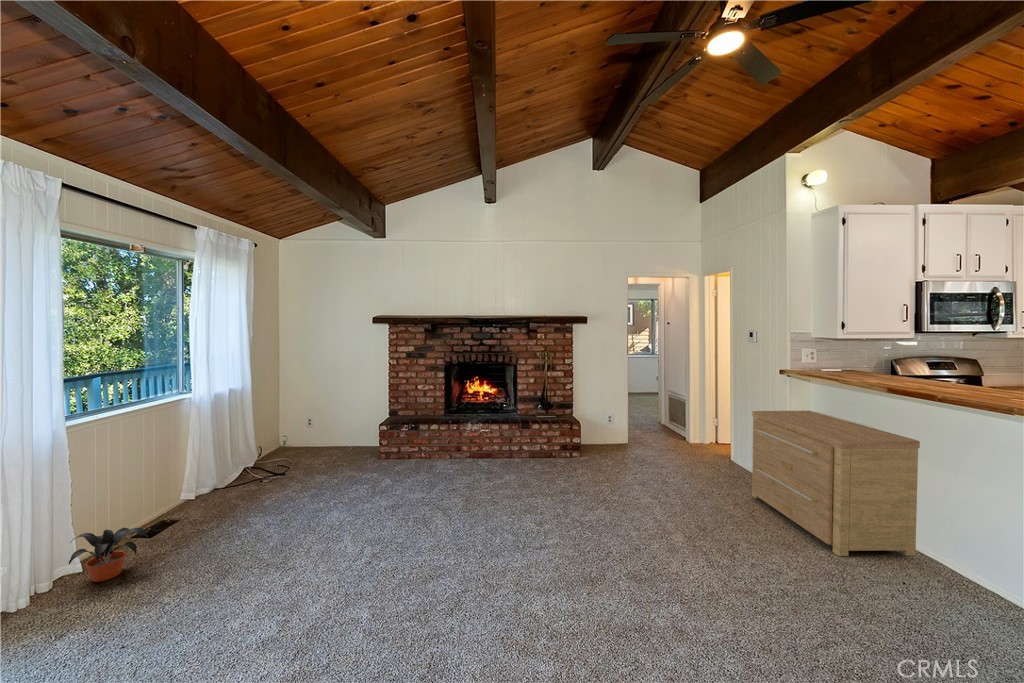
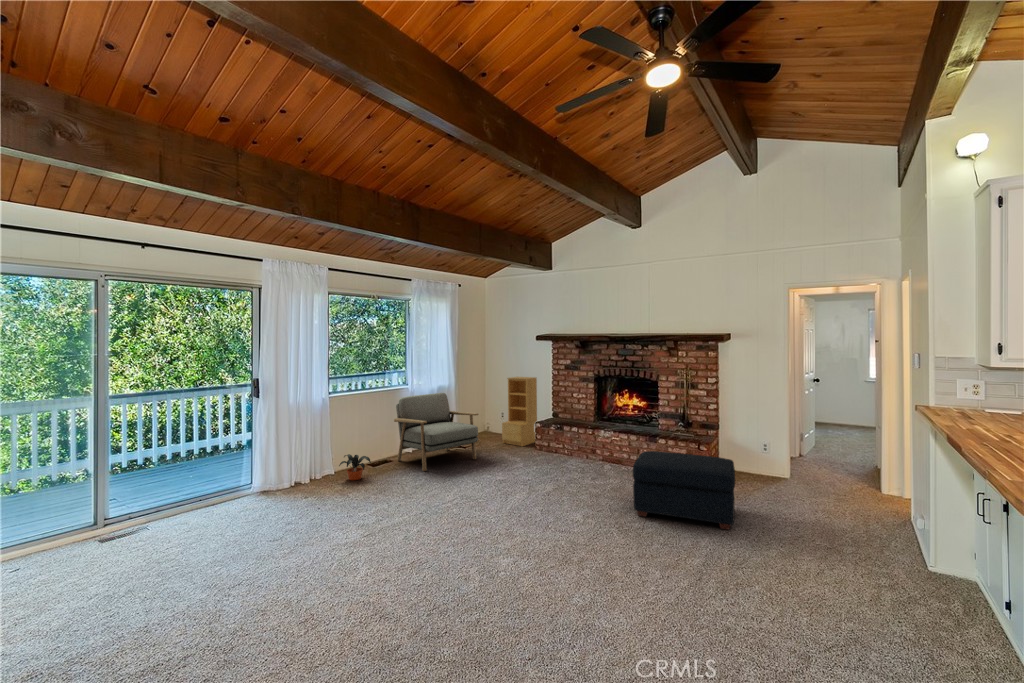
bookshelf: none [322,369,366,458] -> present [502,377,537,446]
armchair: none [162,399,318,525] -> present [394,393,479,471]
side table: present [752,411,920,556] -> none [848,451,1004,675]
ottoman: none [556,434,664,508] -> present [633,451,735,530]

